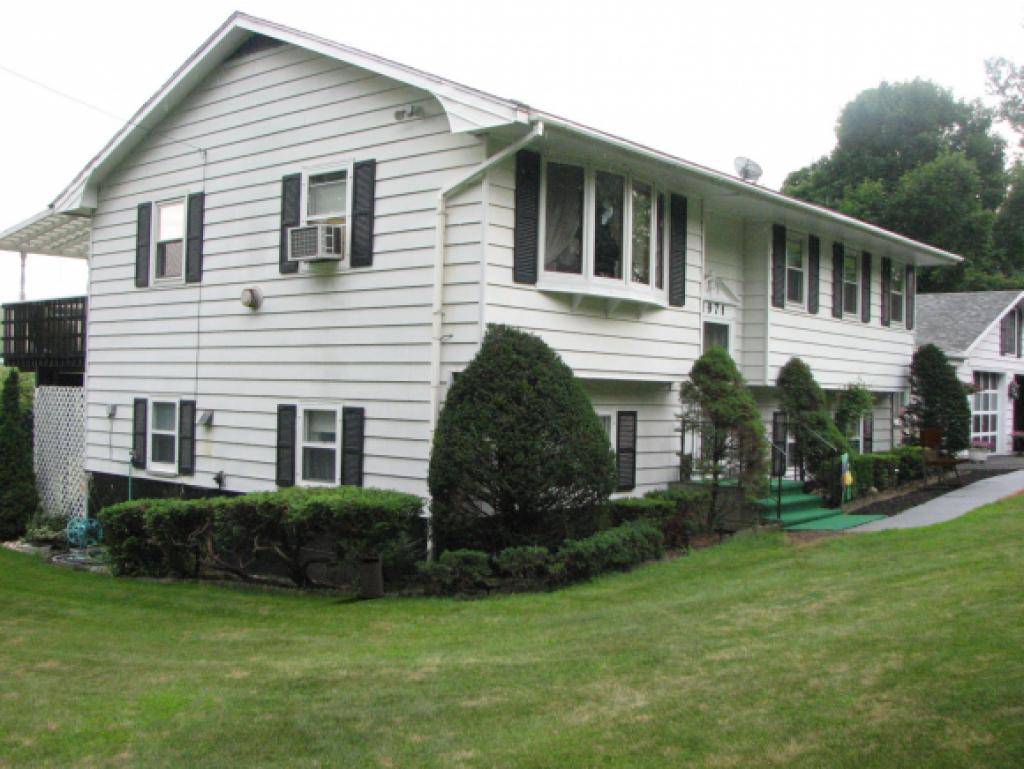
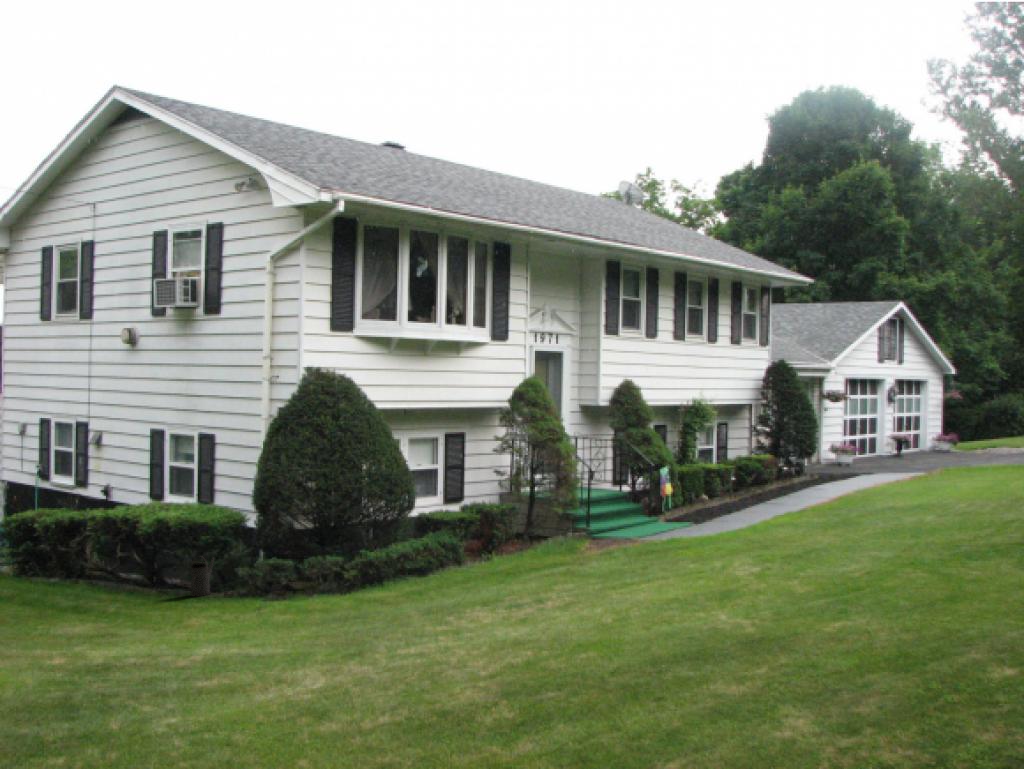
bench: present [920,428,970,489] -> none [752,438,798,494]

